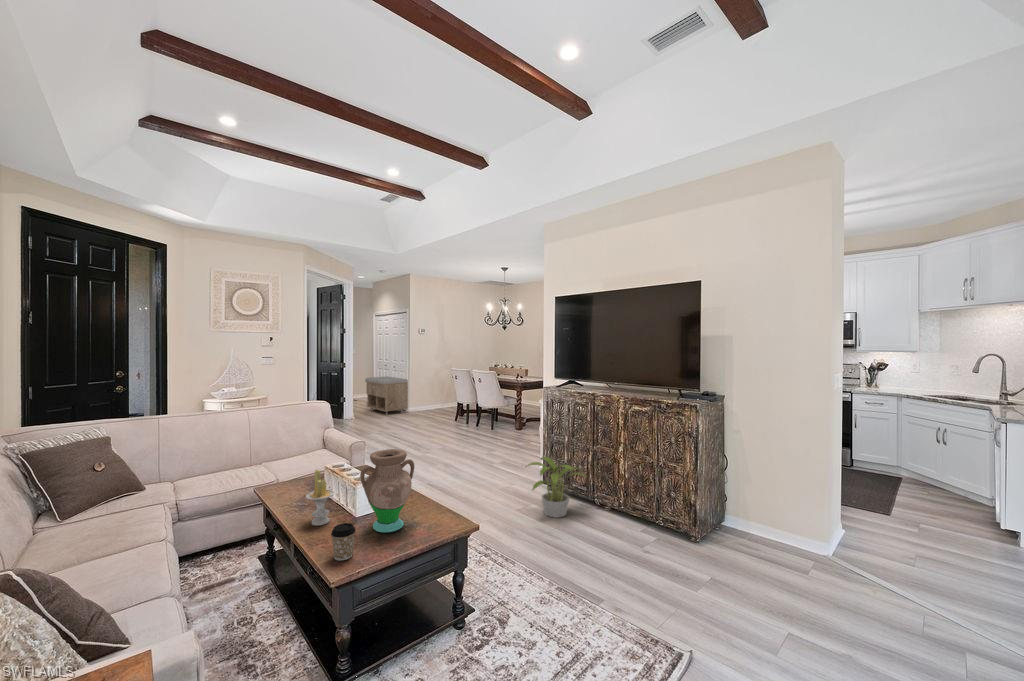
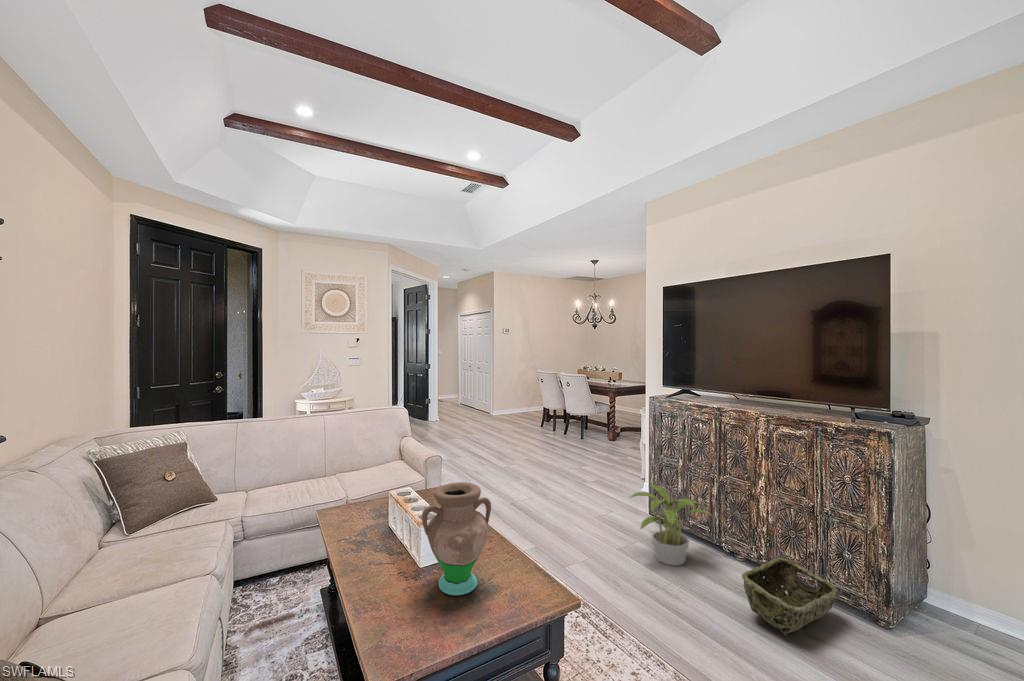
storage bench: present [365,376,408,414] -> none [451,378,494,418]
candle: present [306,470,335,526] -> none [360,502,395,574]
woven basket: none [602,502,667,552] -> present [742,558,839,634]
coffee cup: present [331,523,356,561] -> none [381,585,412,638]

